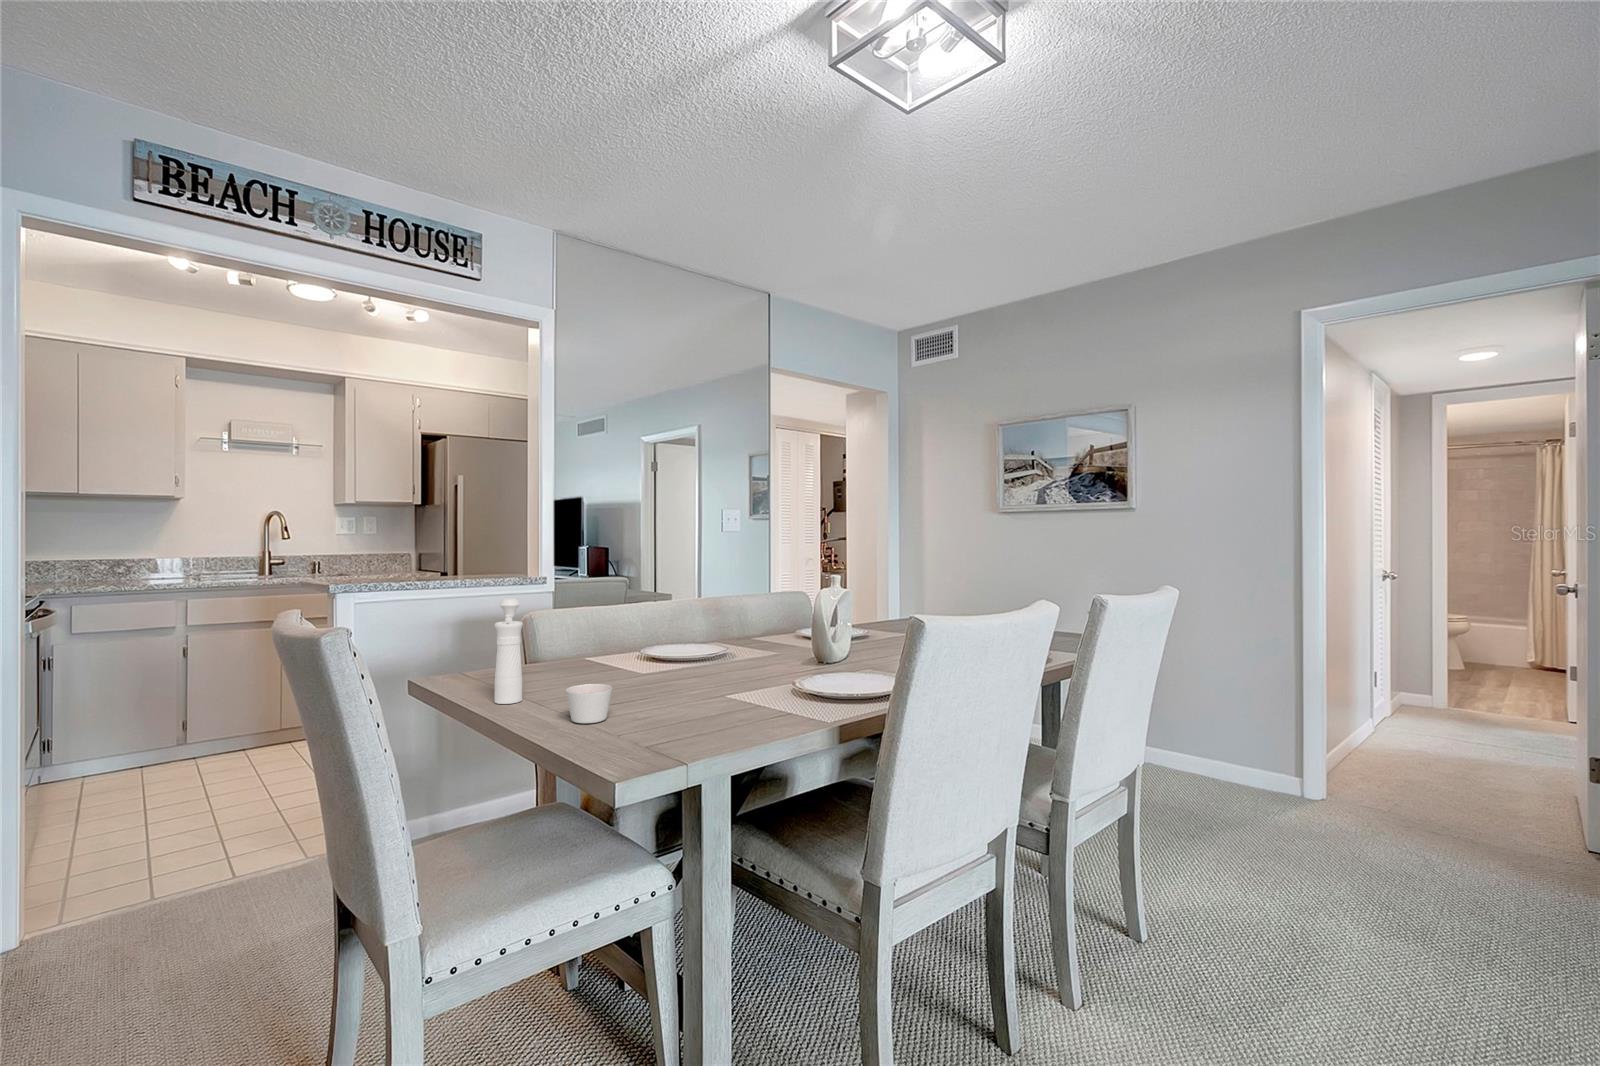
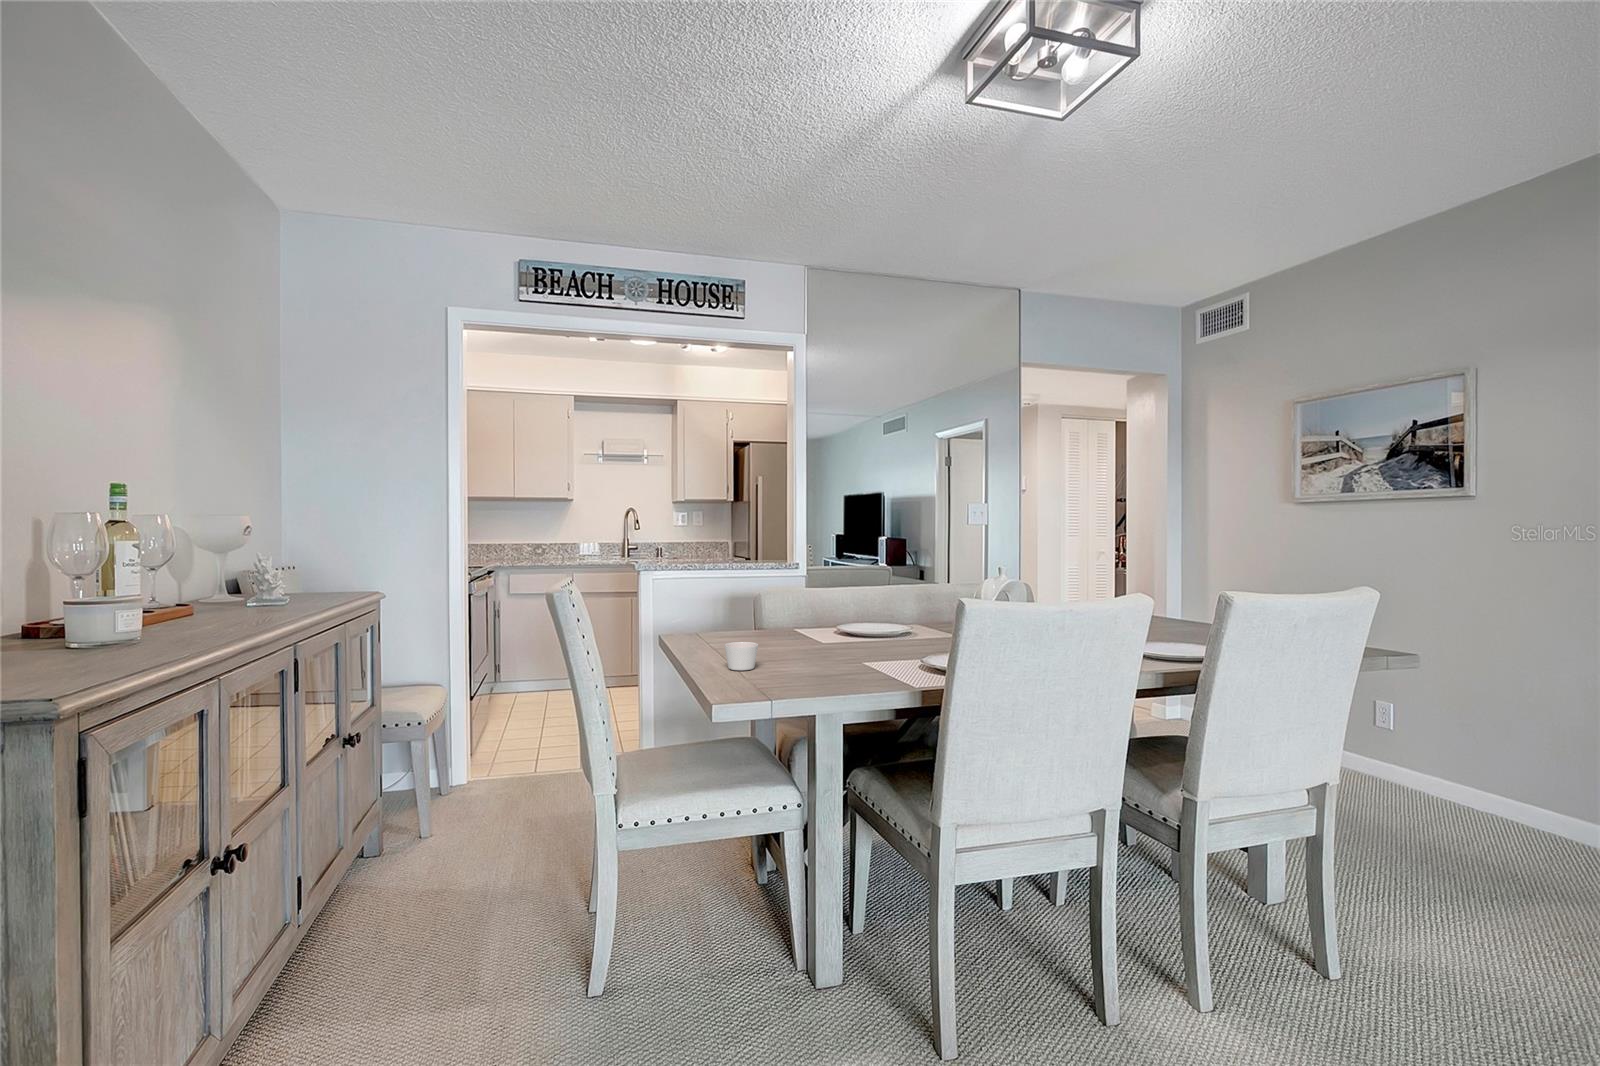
pepper mill: present [494,599,523,704] -> none [693,576,719,654]

